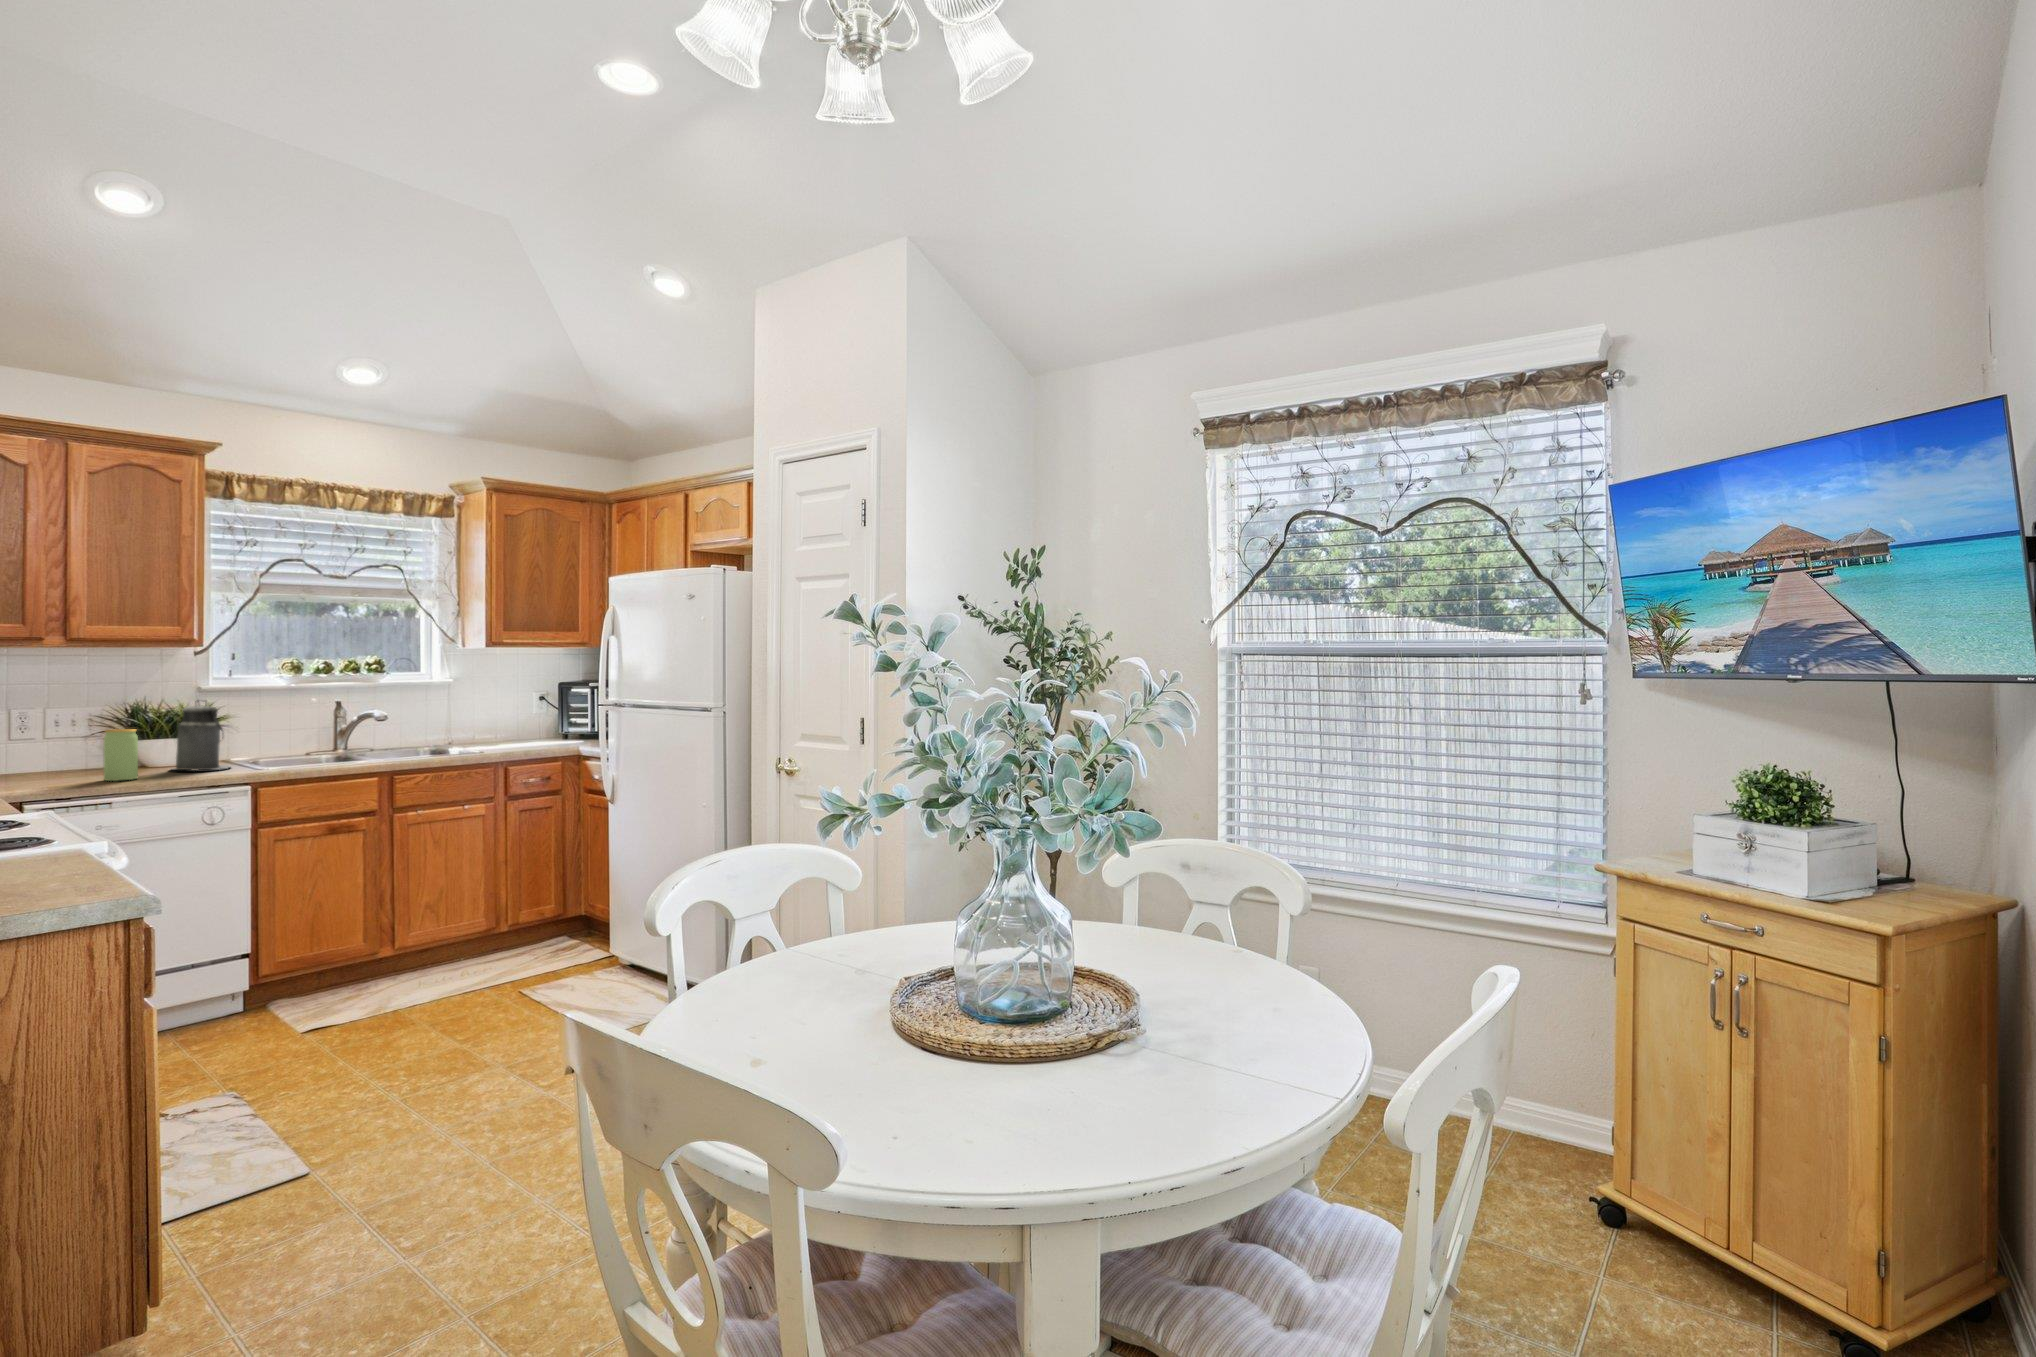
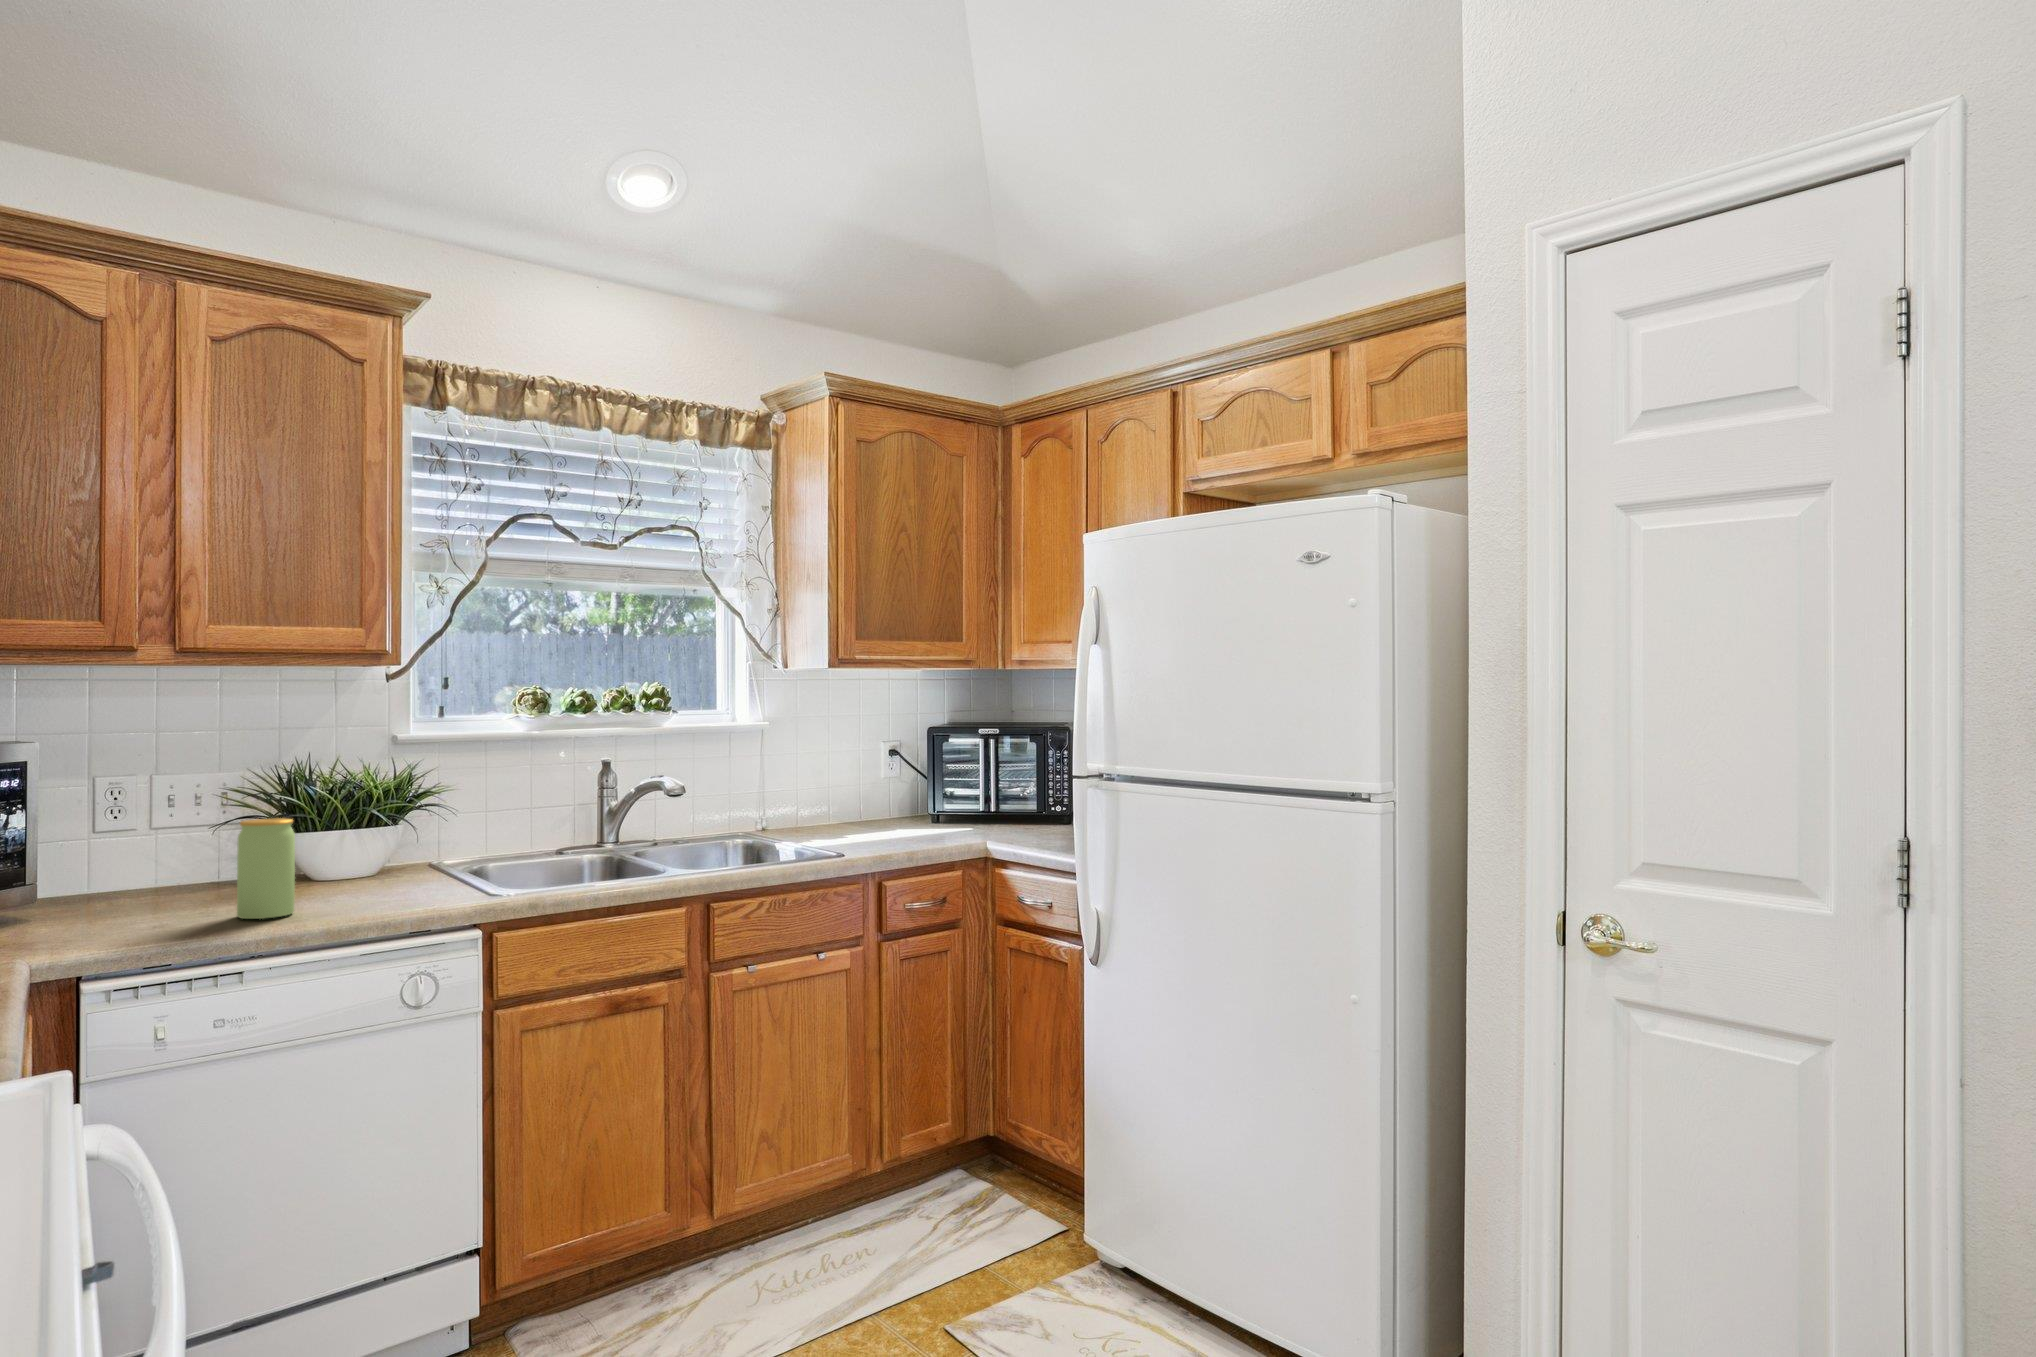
canister: present [174,705,229,770] -> none [346,761,447,894]

